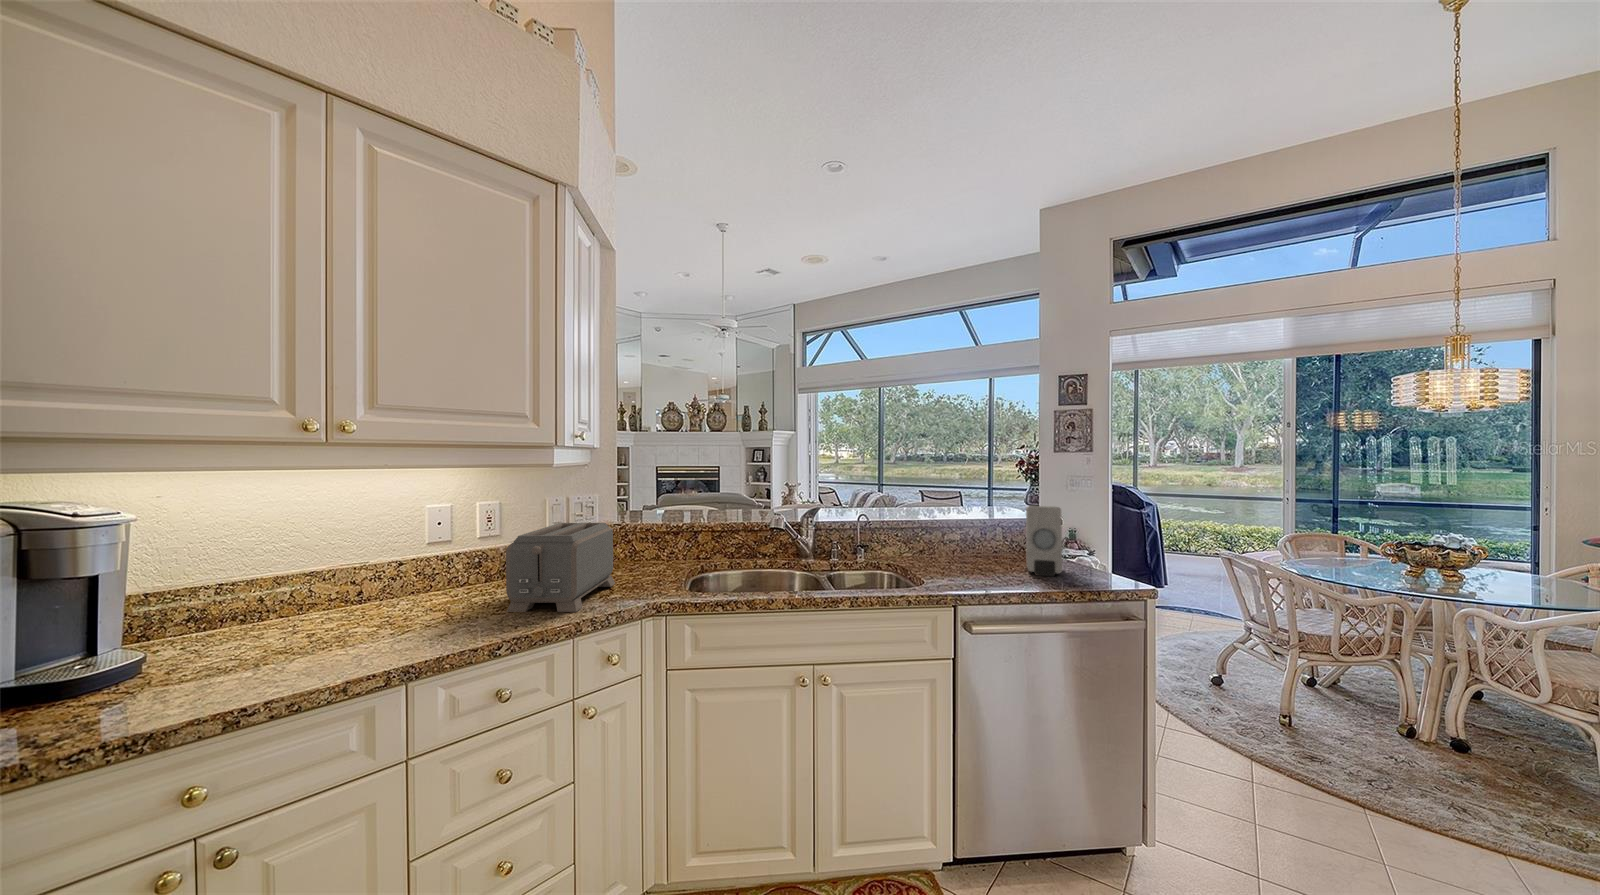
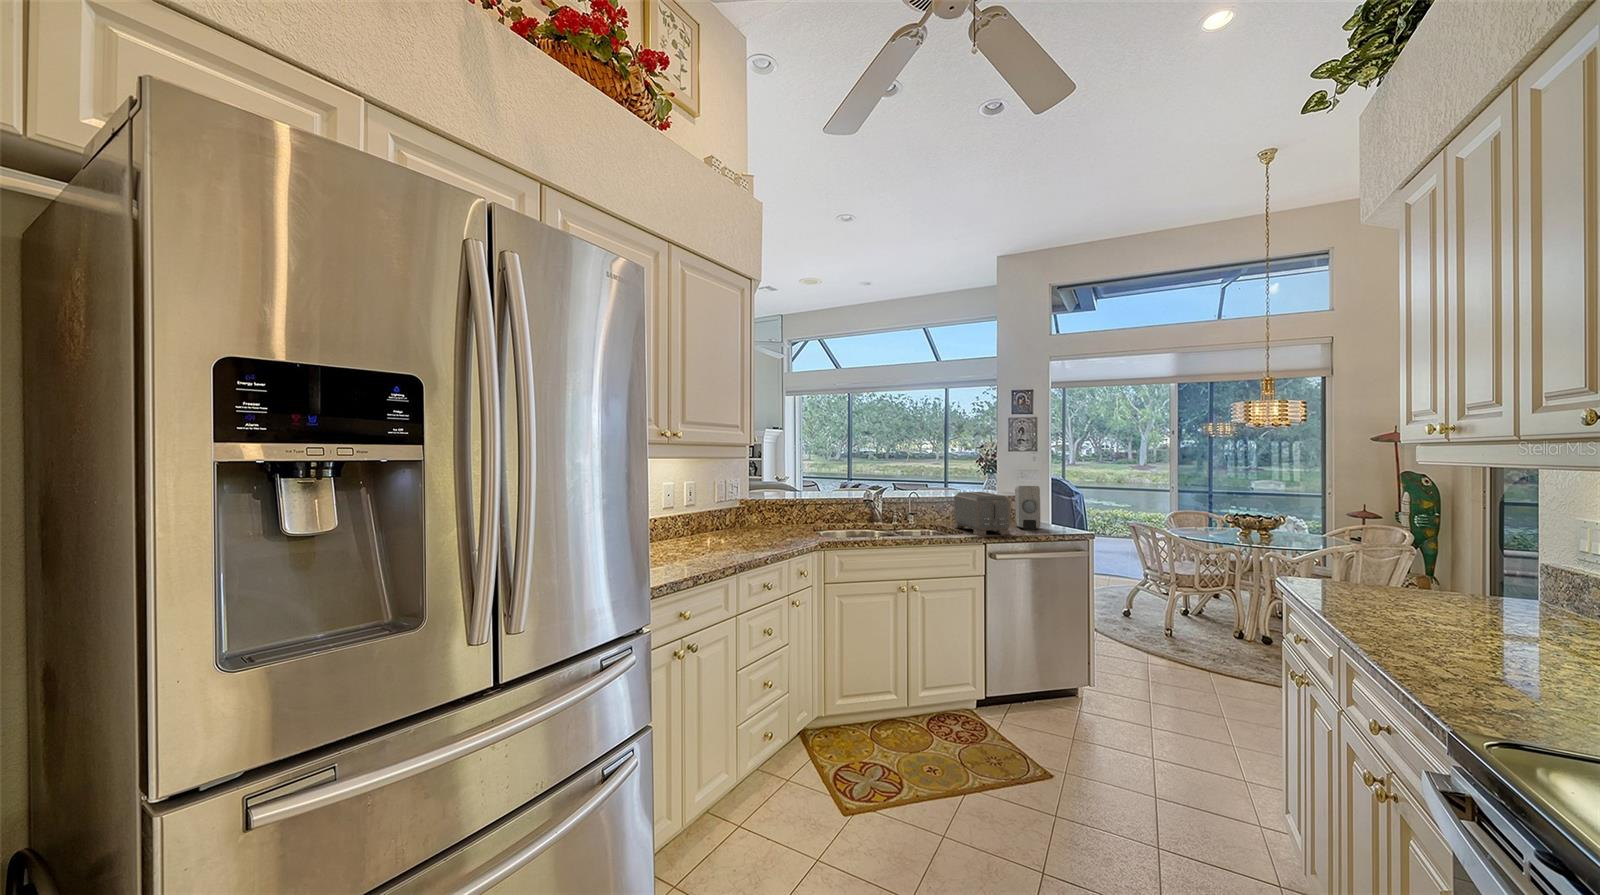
toaster: present [506,523,615,612] -> present [953,492,1011,535]

